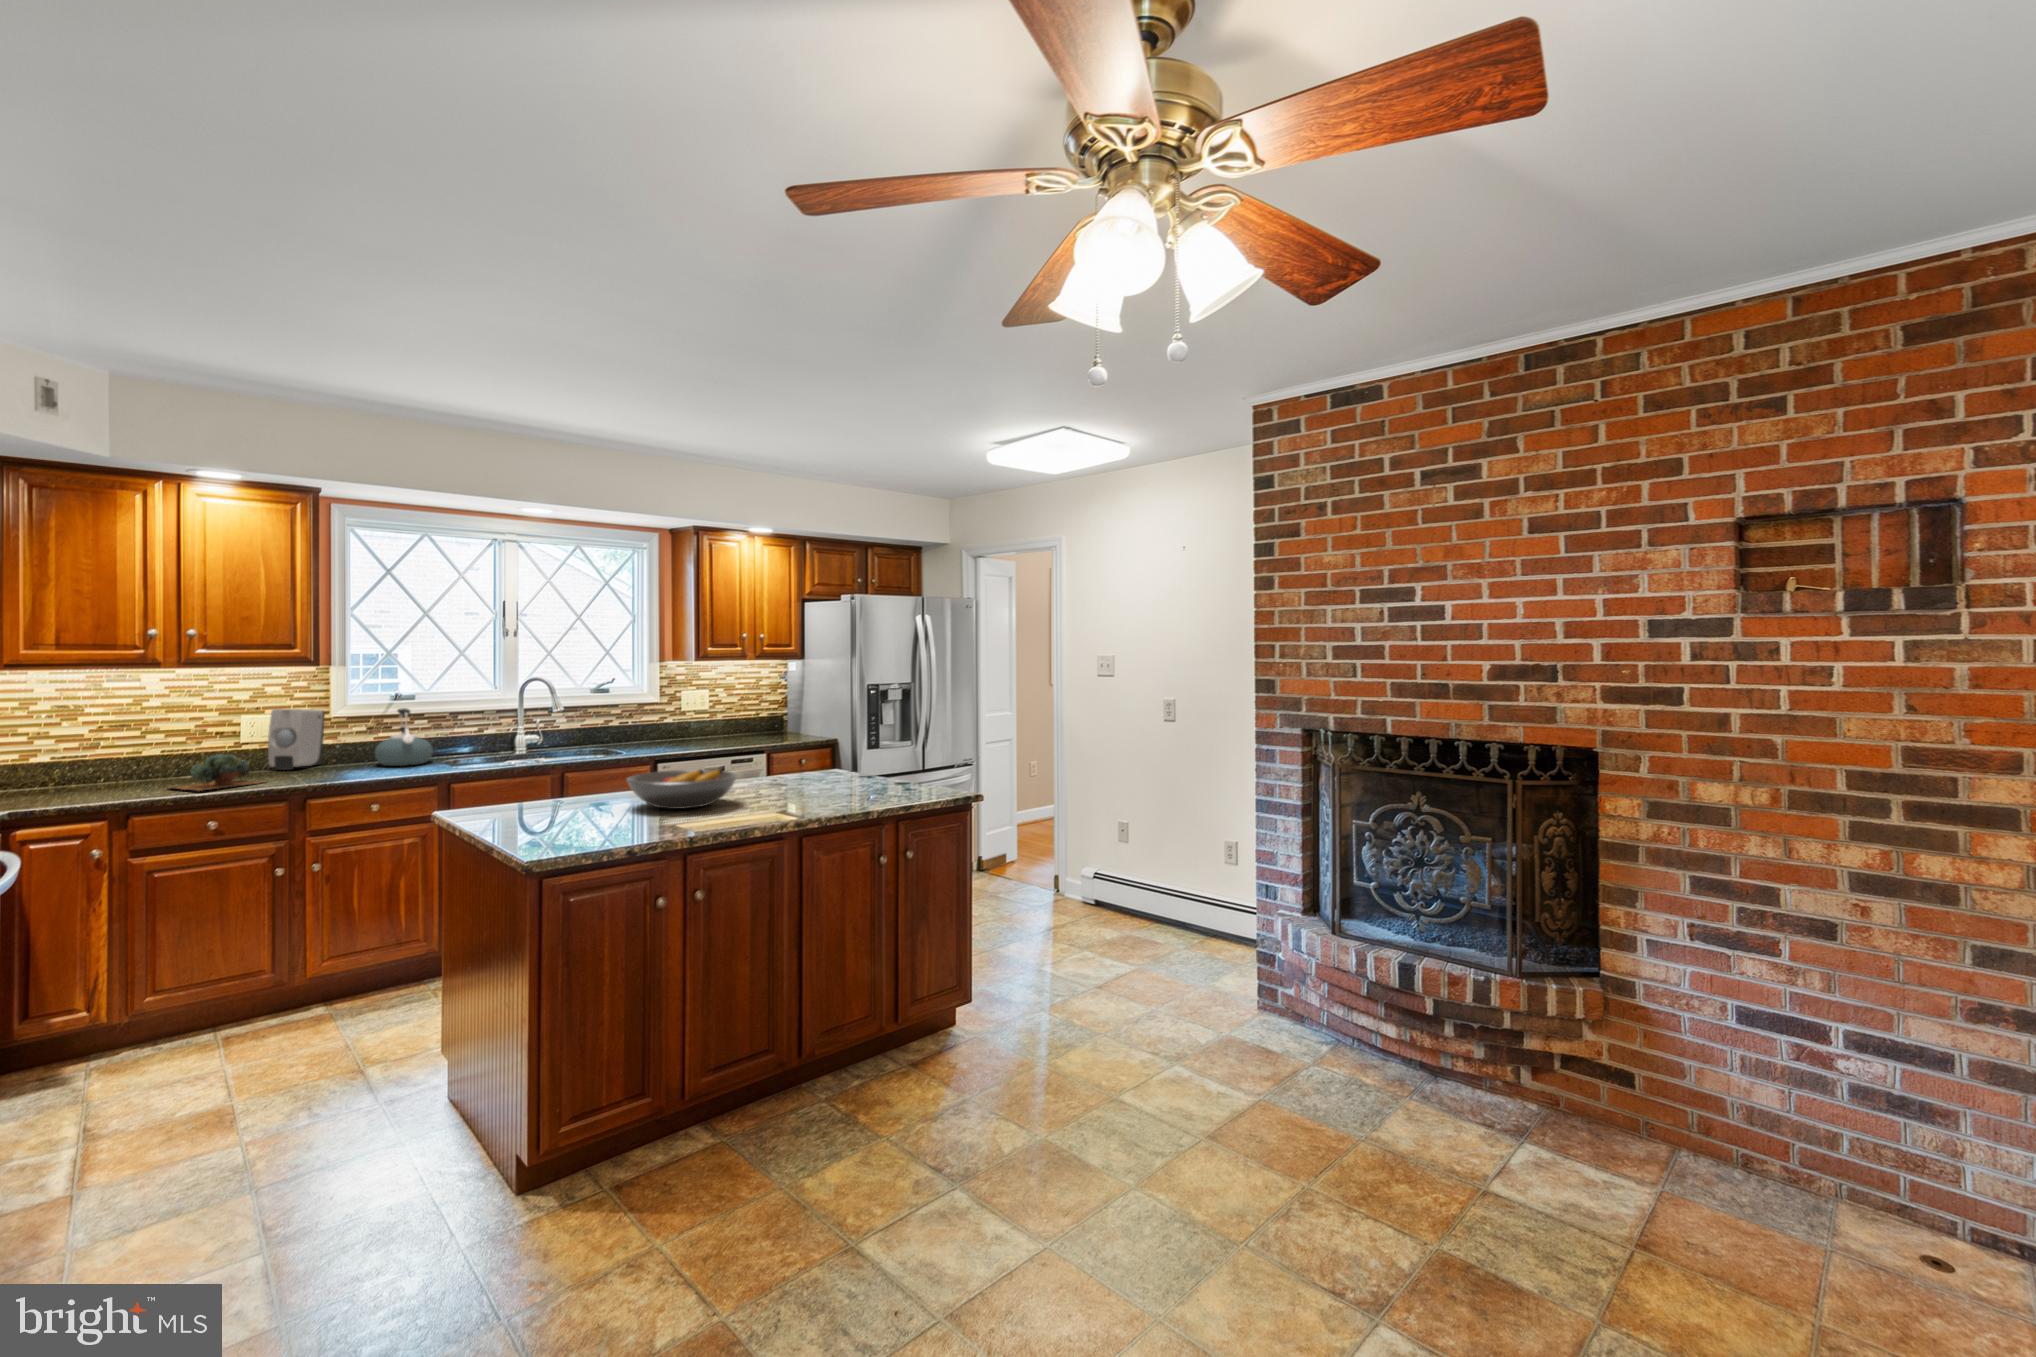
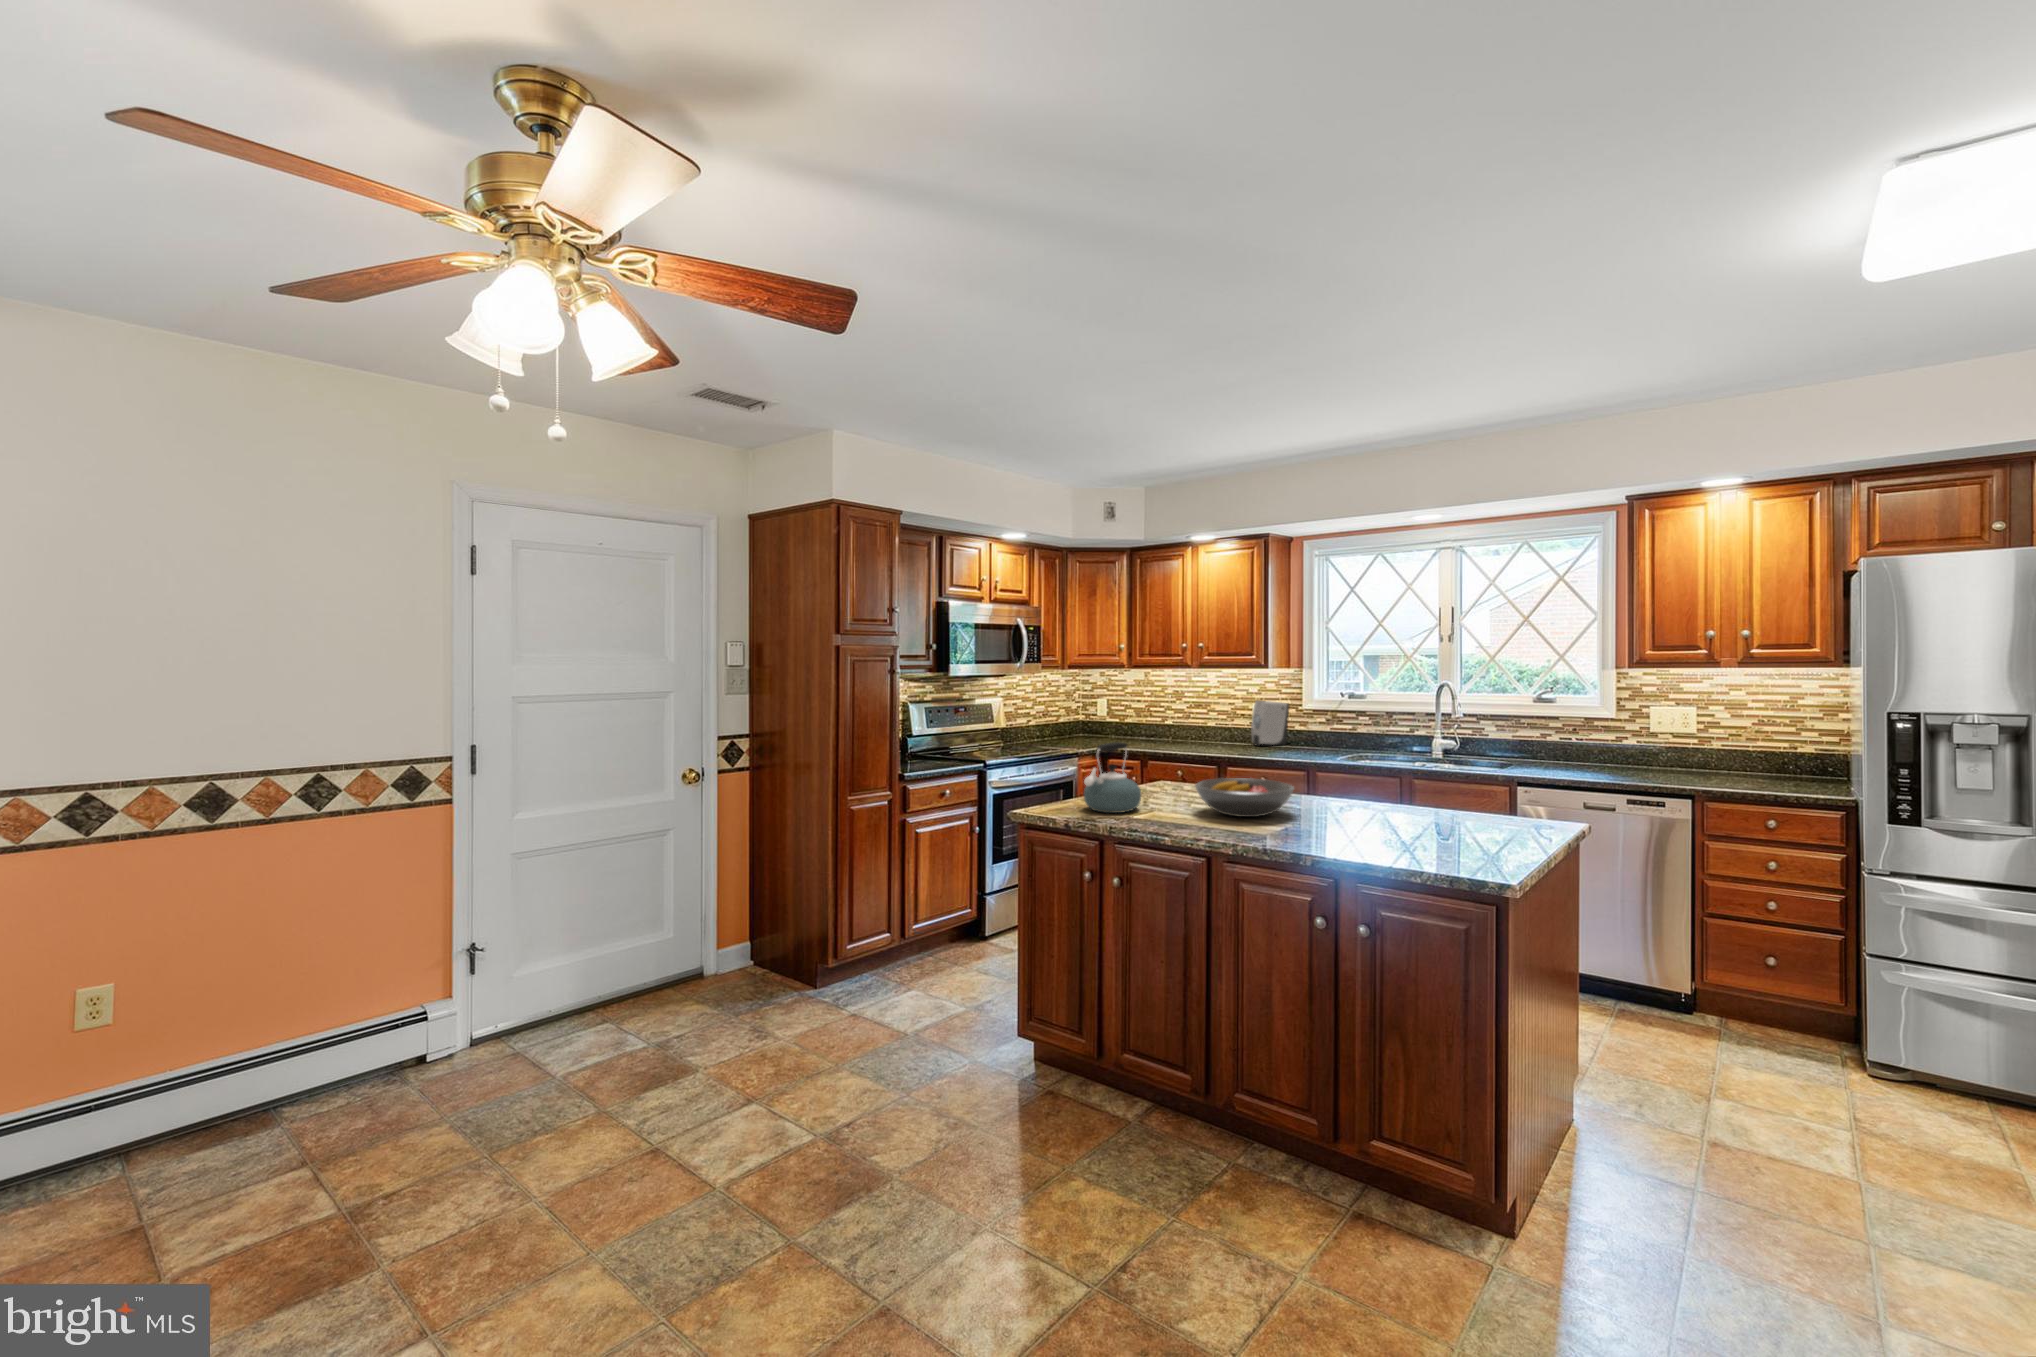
kettle: present [375,708,433,766] -> present [1084,742,1141,813]
succulent plant: present [171,754,261,791] -> none [1180,728,1225,752]

